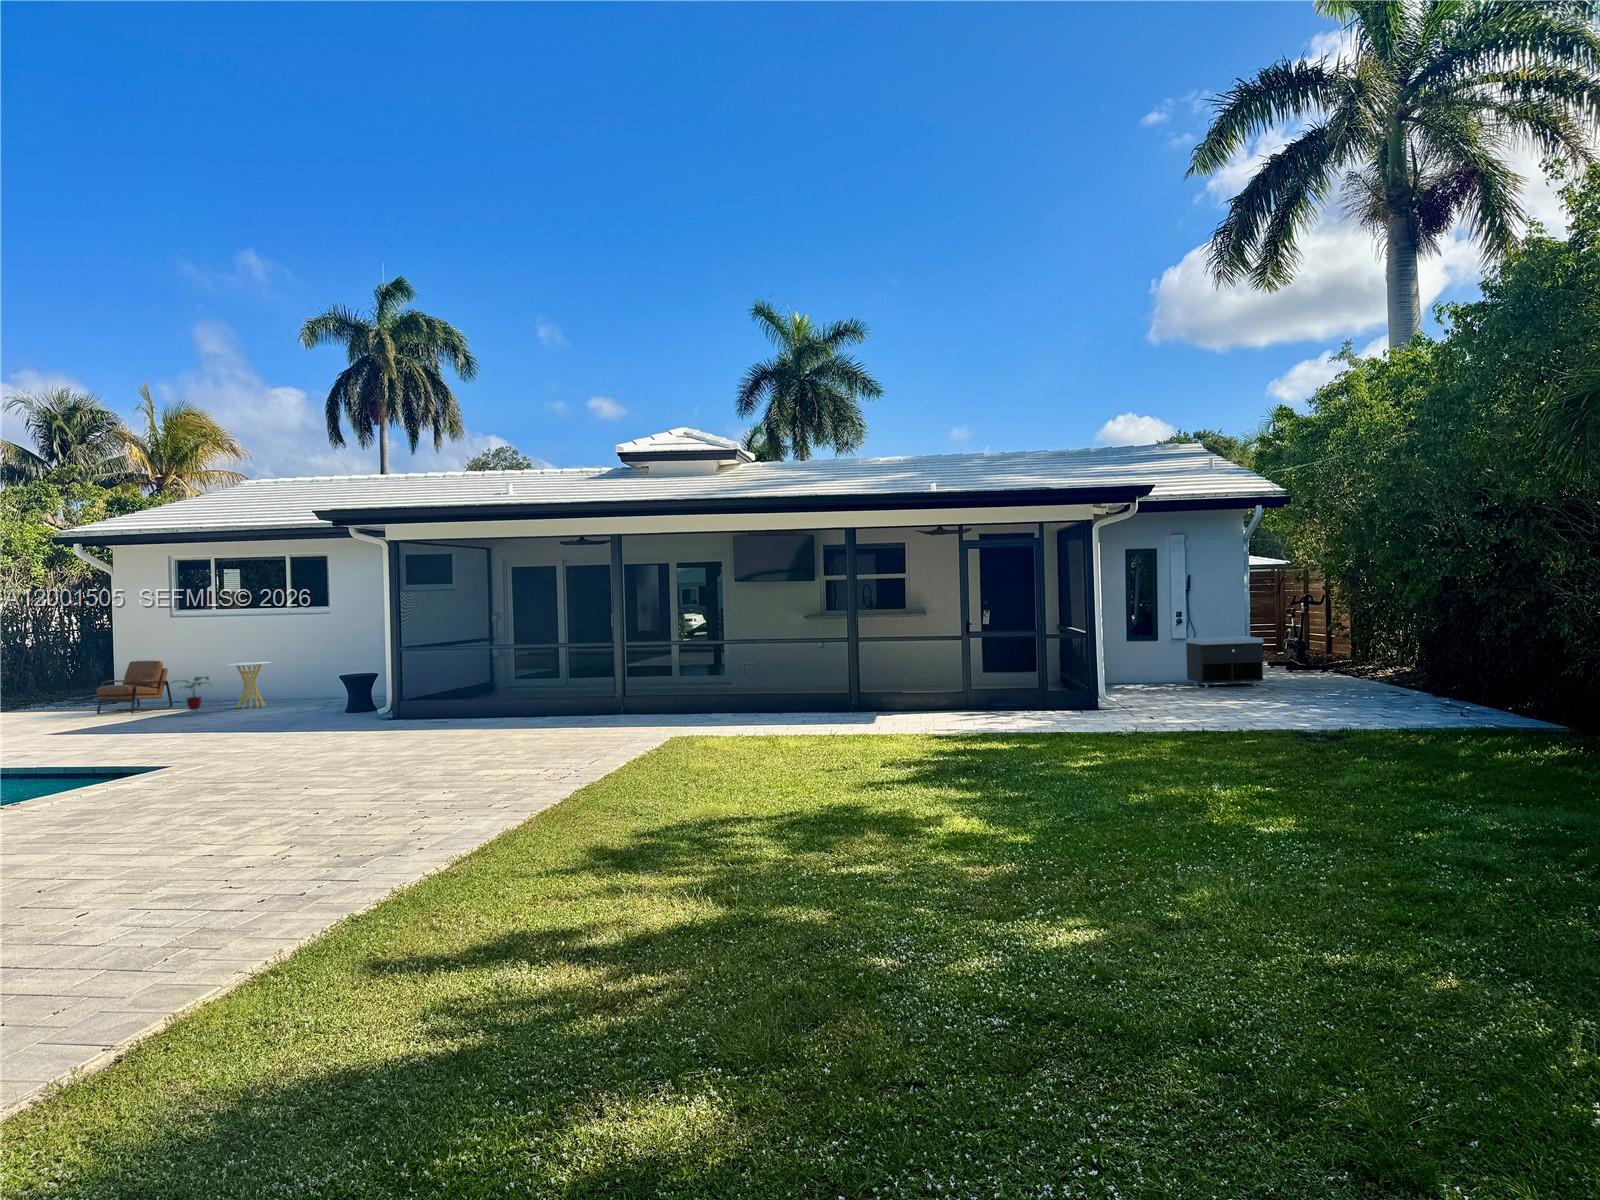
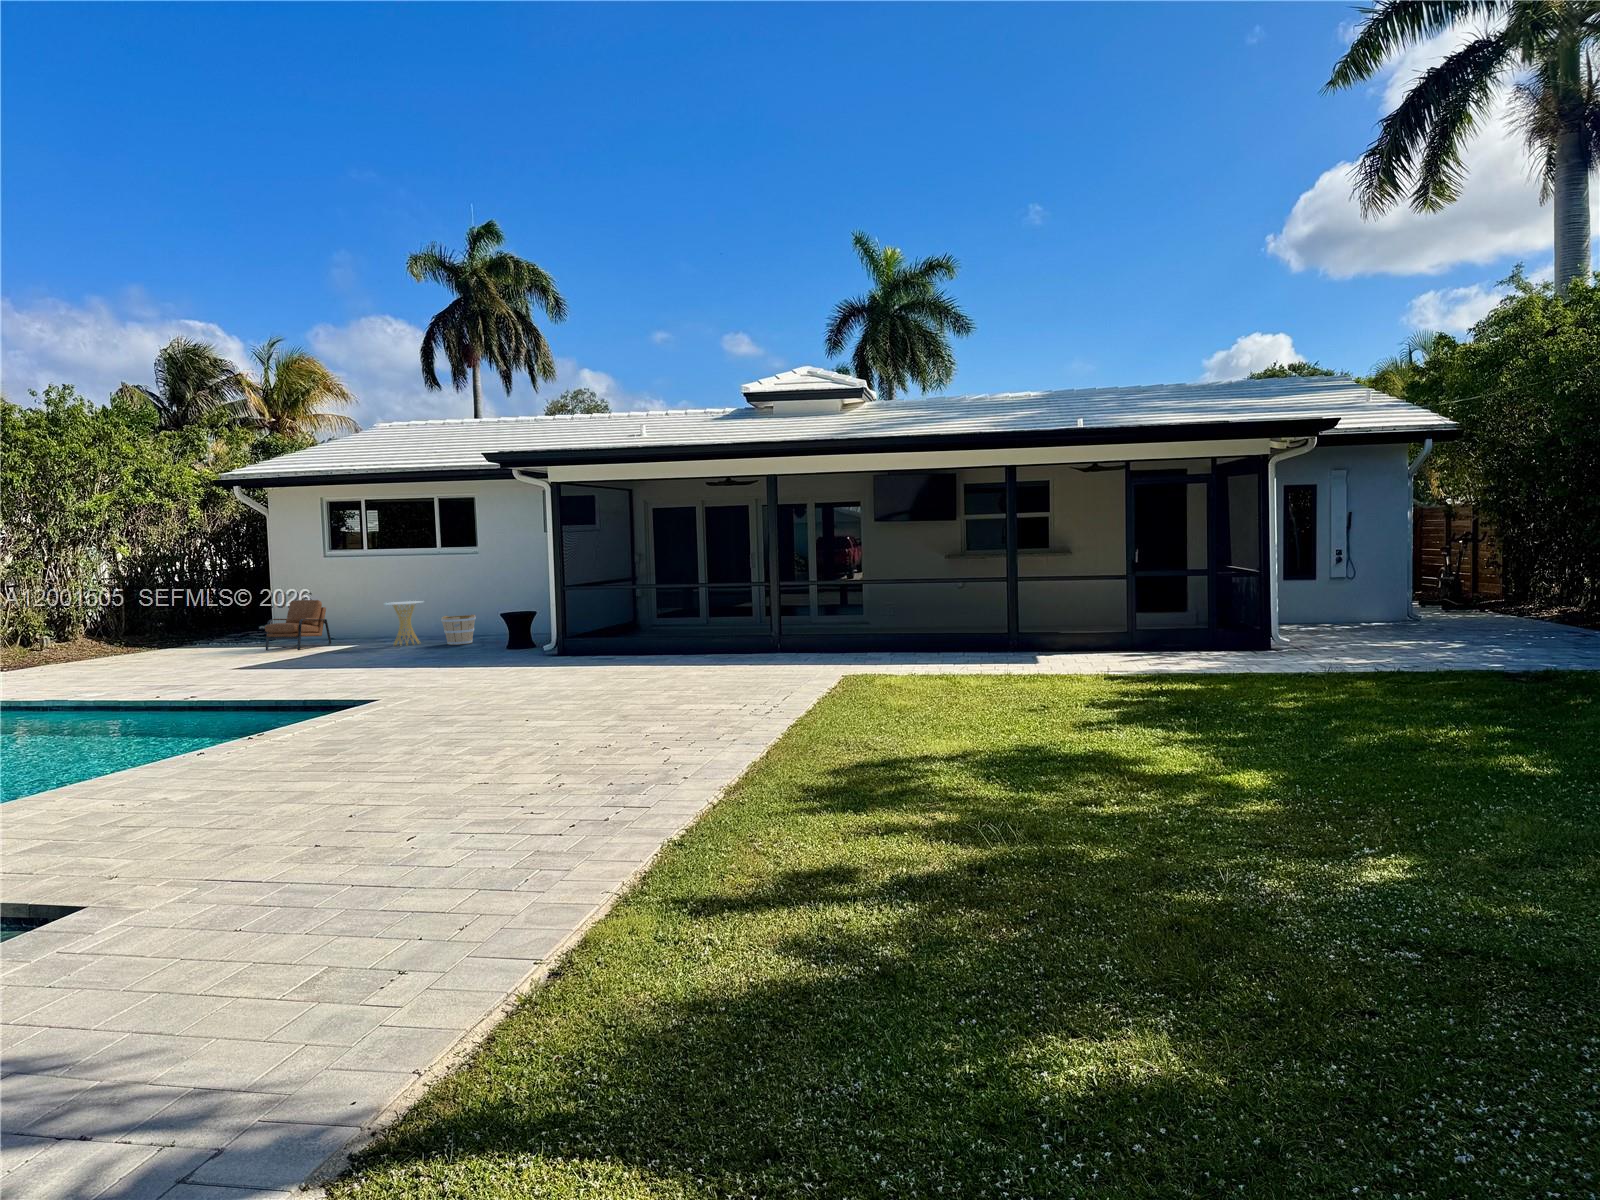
storage bench: present [1186,636,1264,687] -> none [1343,576,1429,628]
wooden bucket: none [287,675,325,707] -> present [441,614,476,645]
potted plant: present [183,676,209,710] -> none [330,615,370,647]

